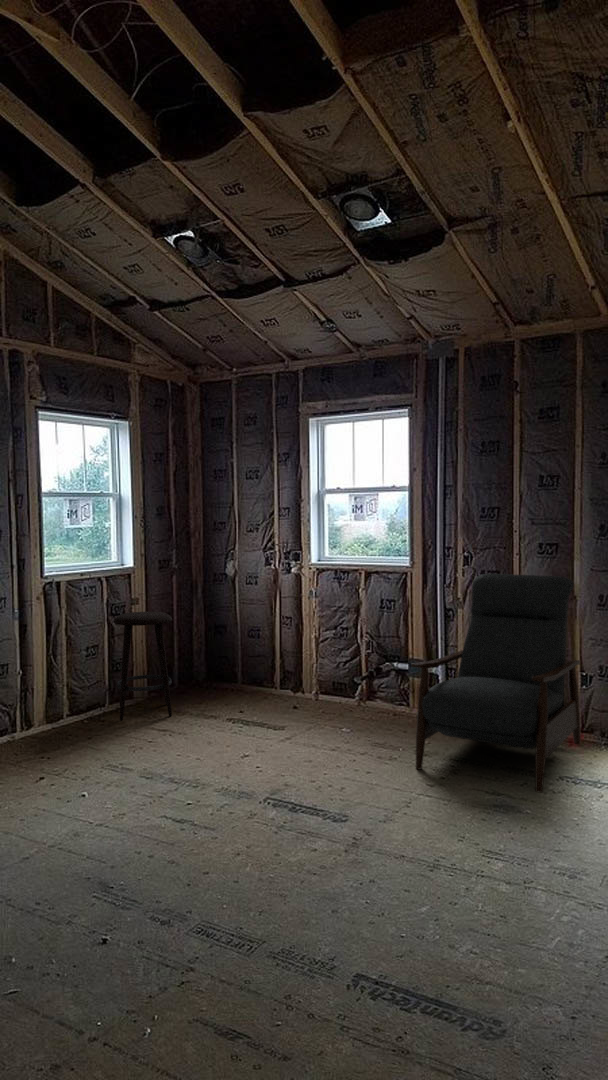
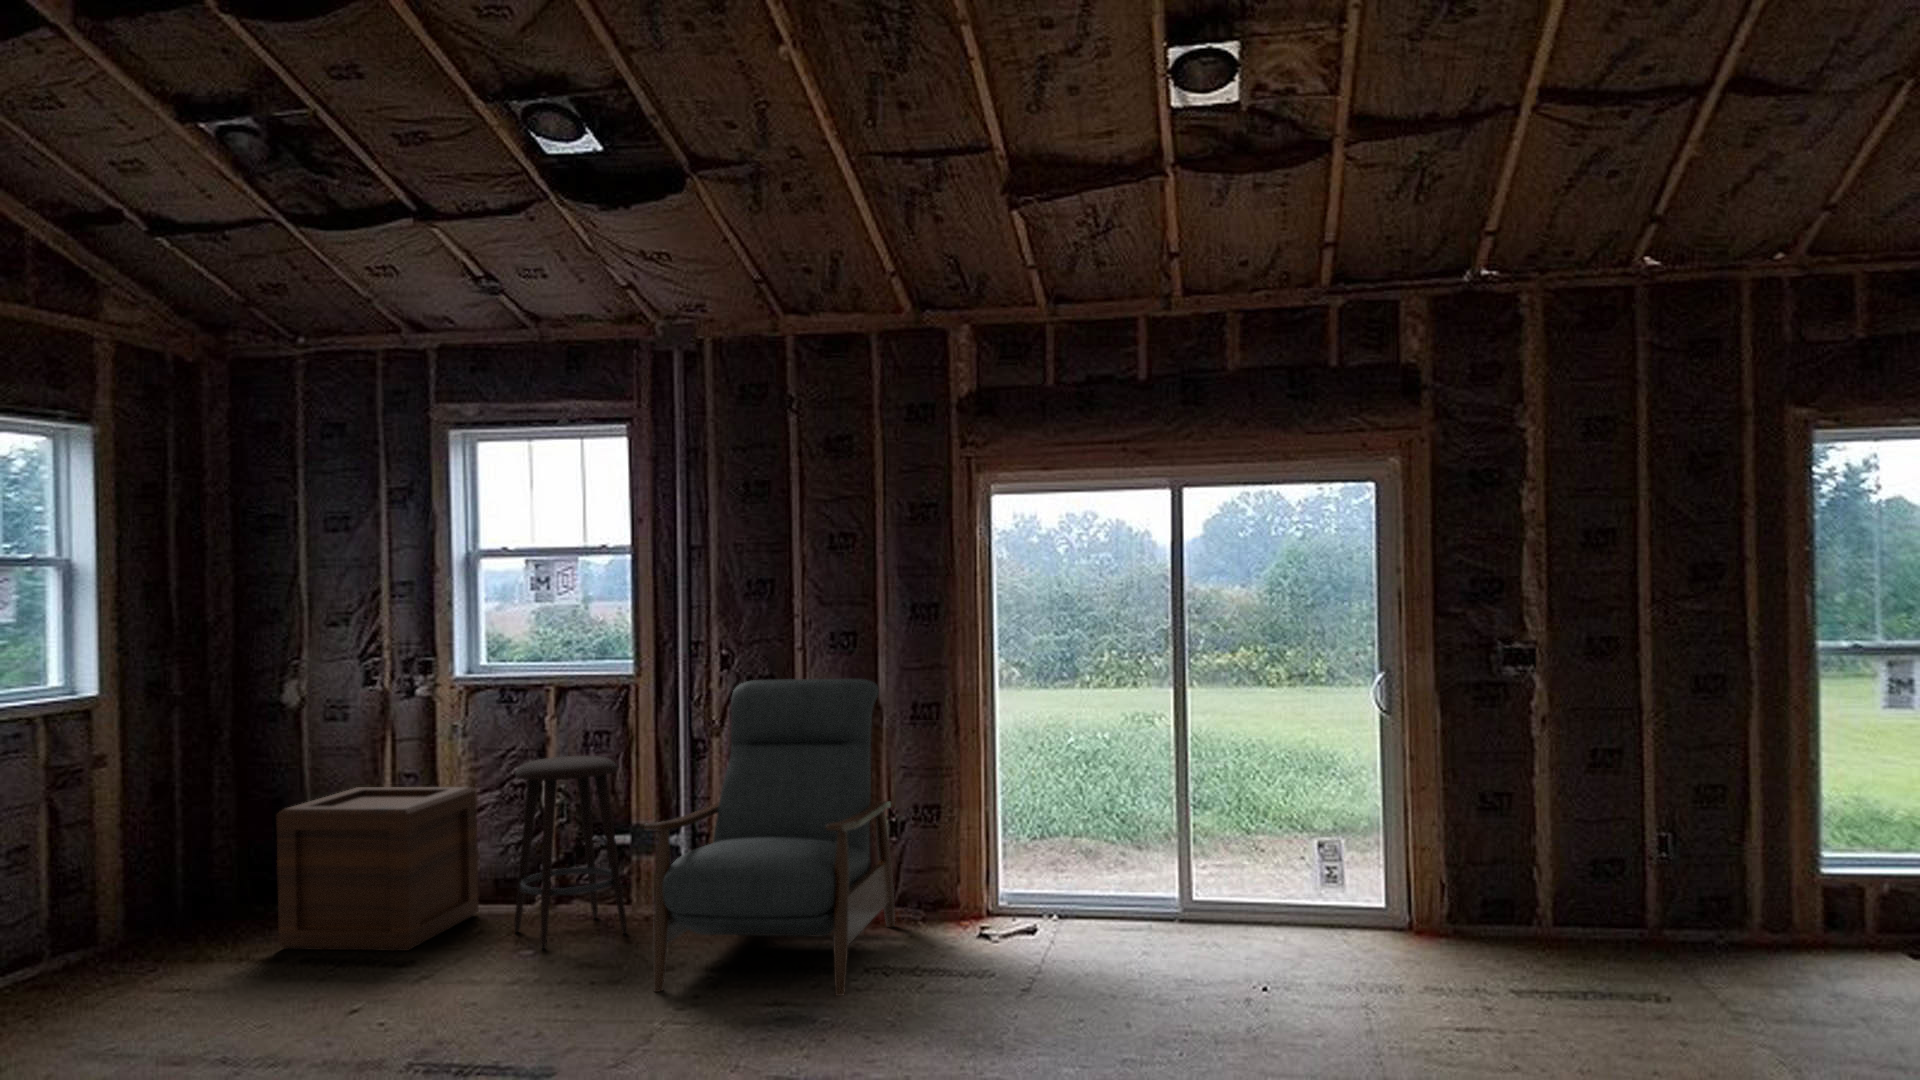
stool: present [114,612,172,720] -> present [514,756,627,949]
wooden crate: none [216,622,323,719] -> present [276,787,479,951]

